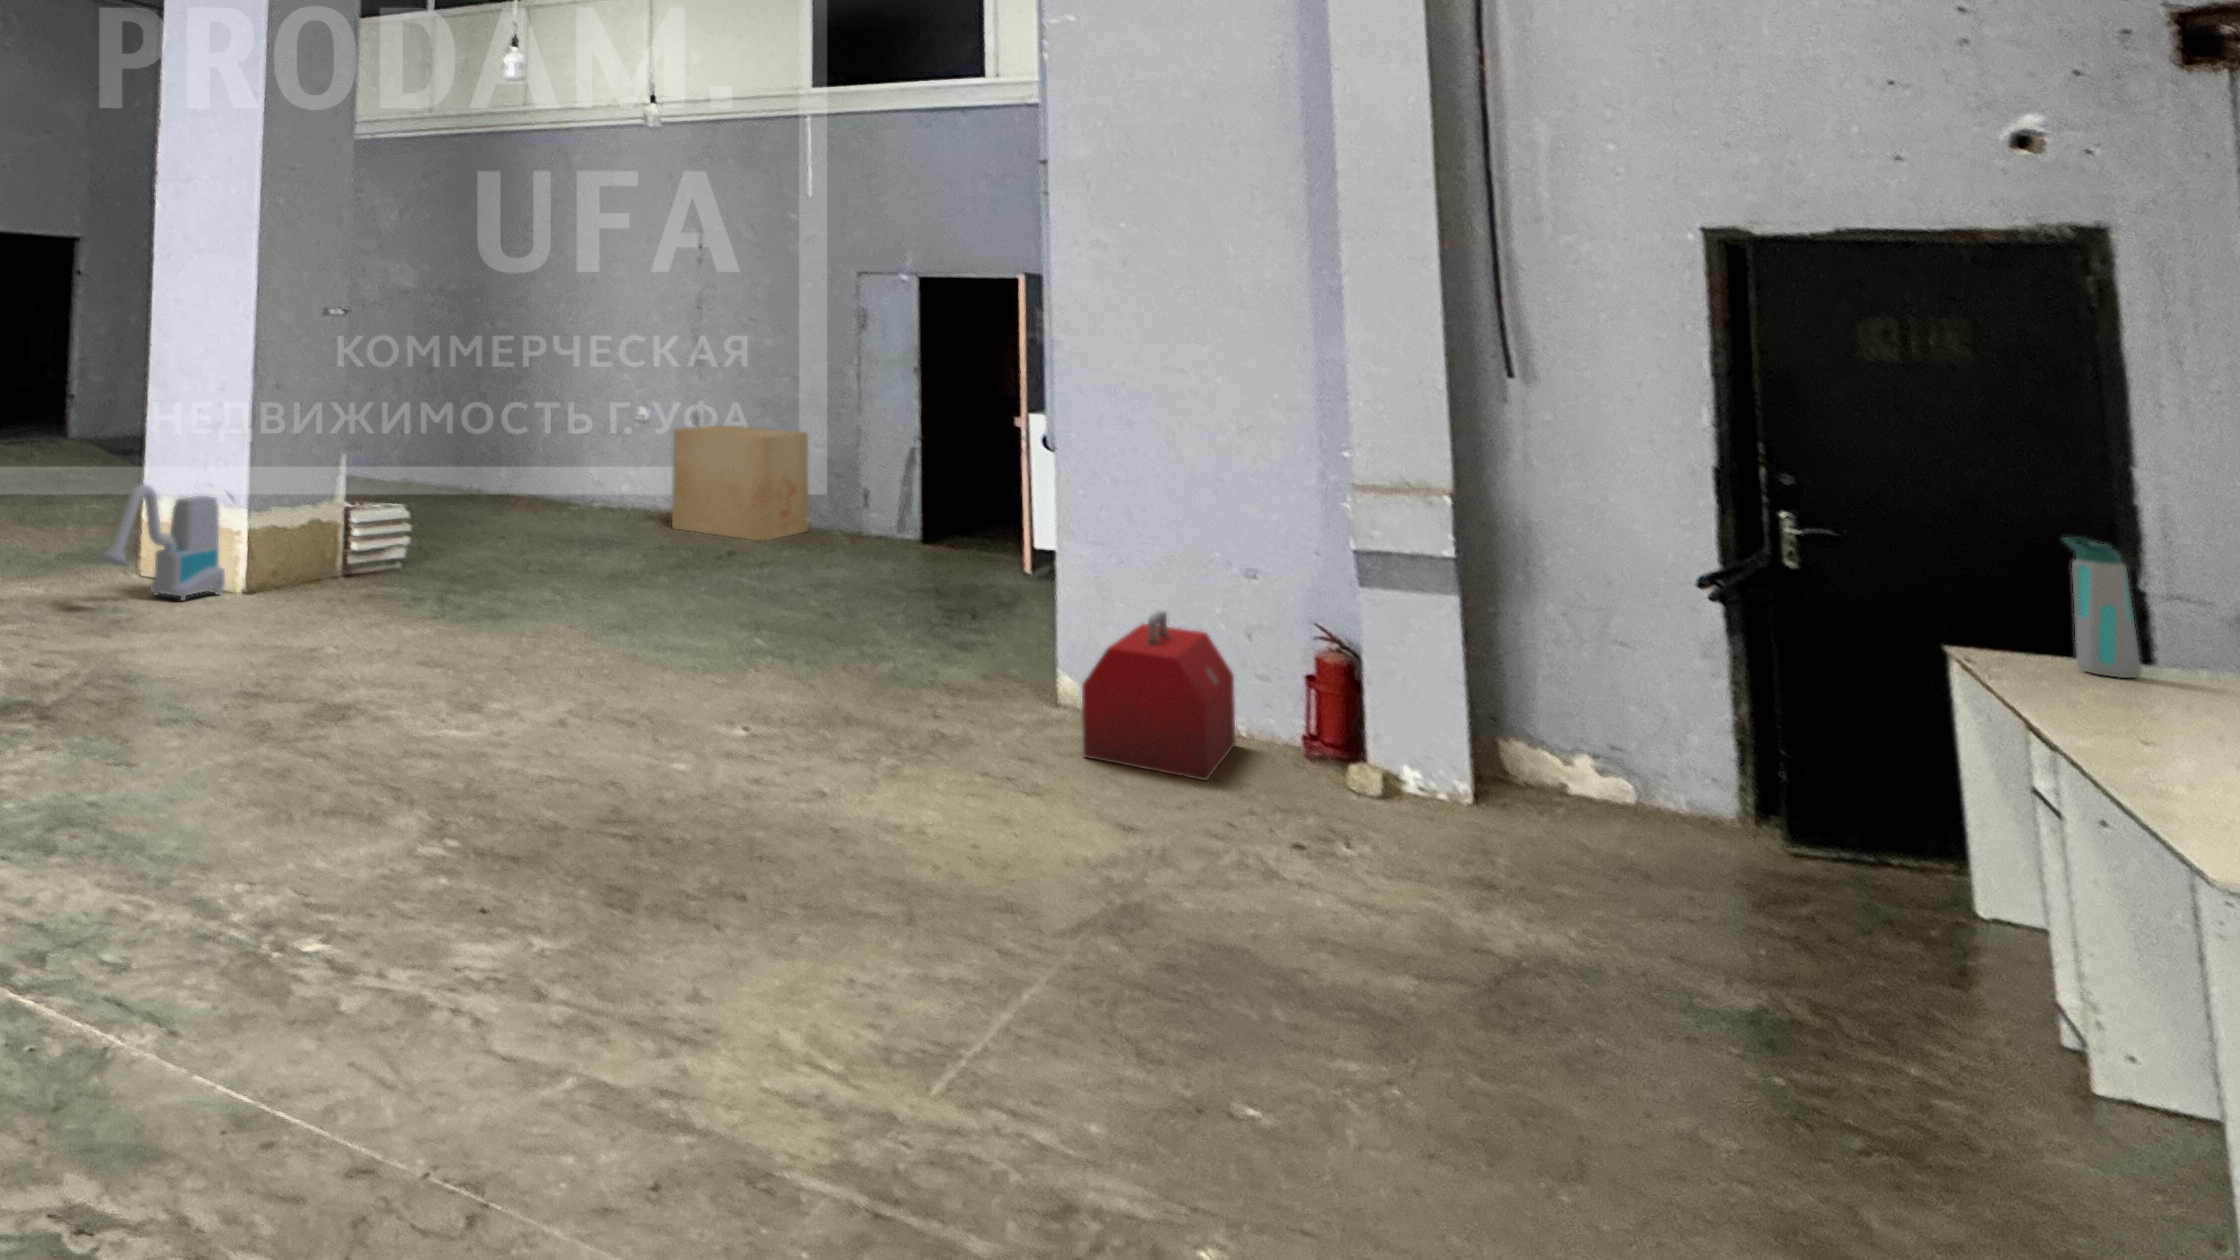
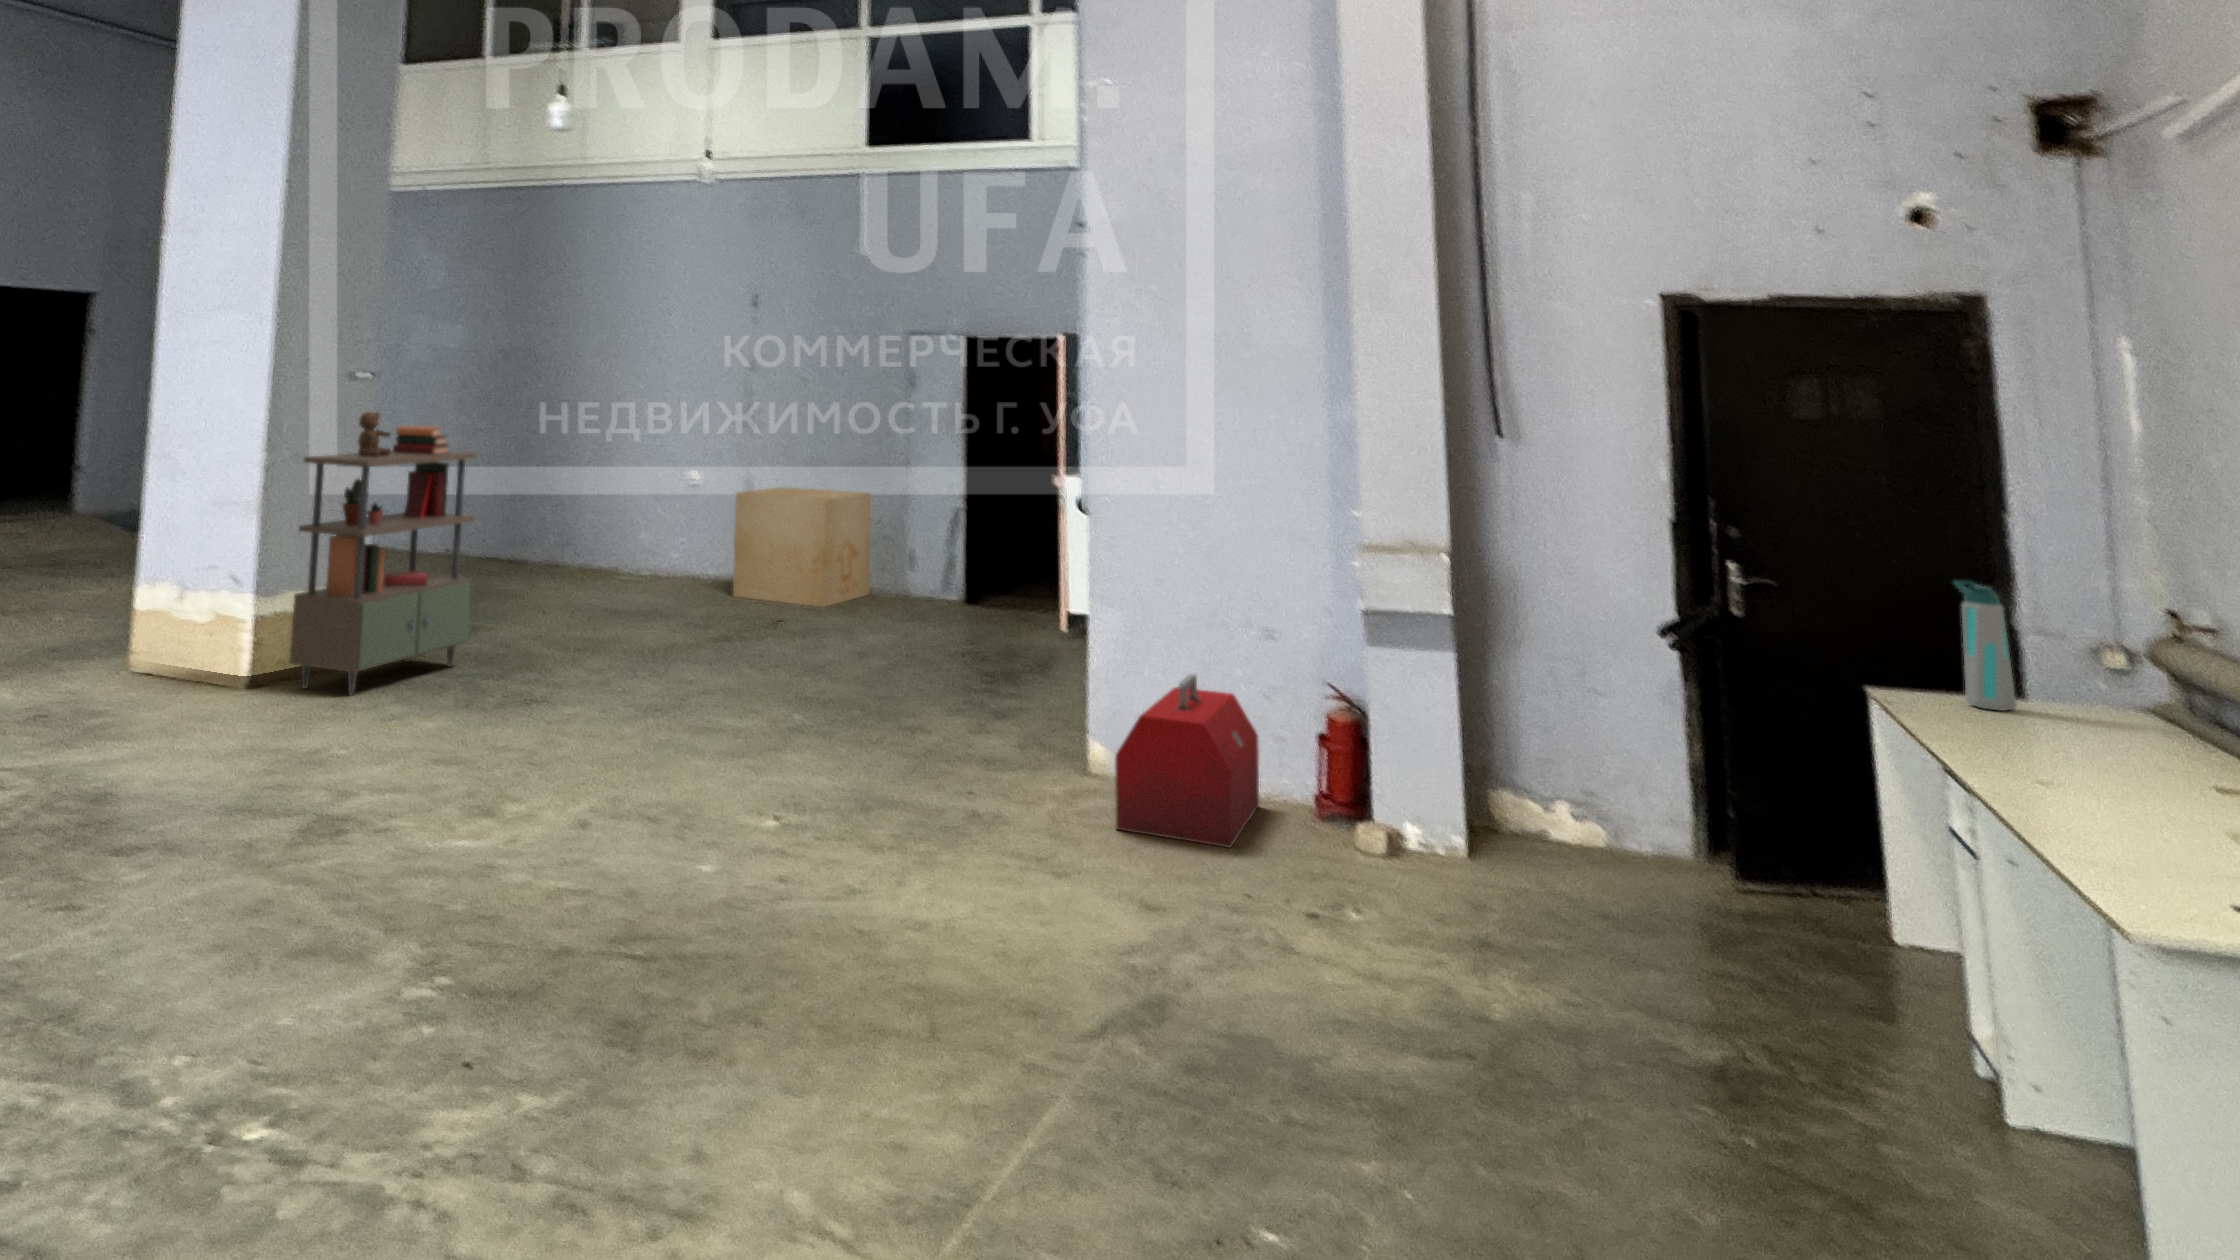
shelving unit: none [274,346,434,602] -> present [290,412,477,695]
vacuum cleaner: present [99,485,225,600] -> none [77,572,232,703]

